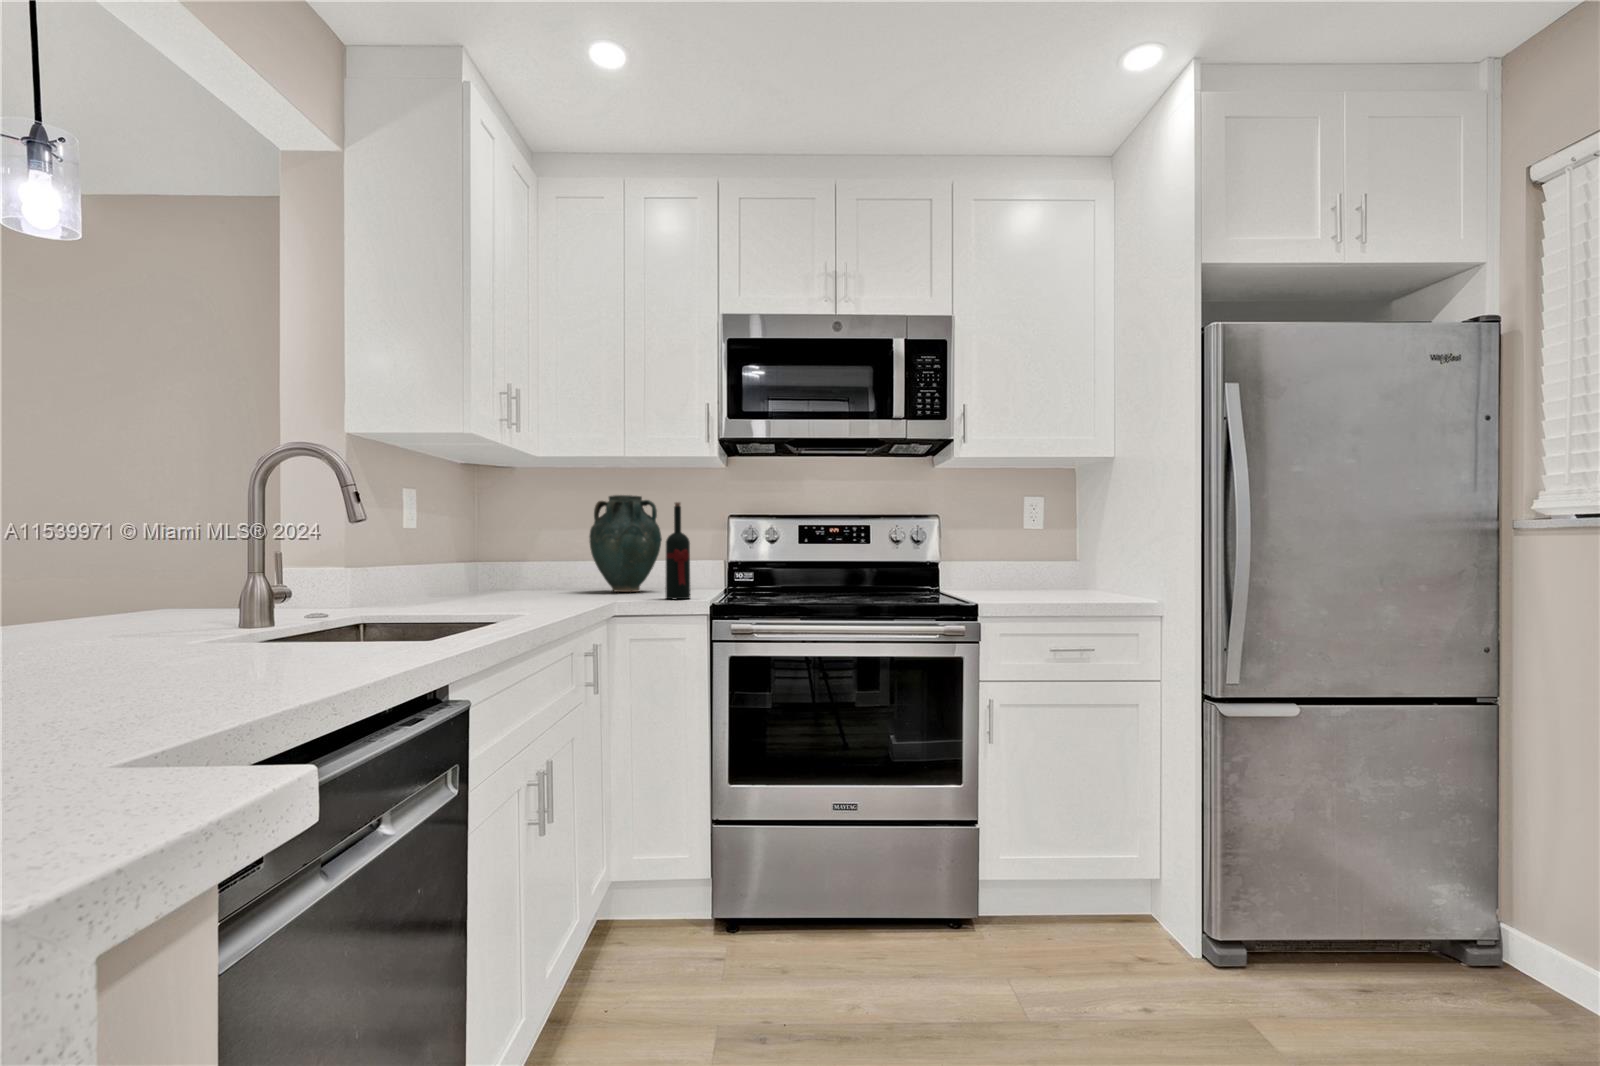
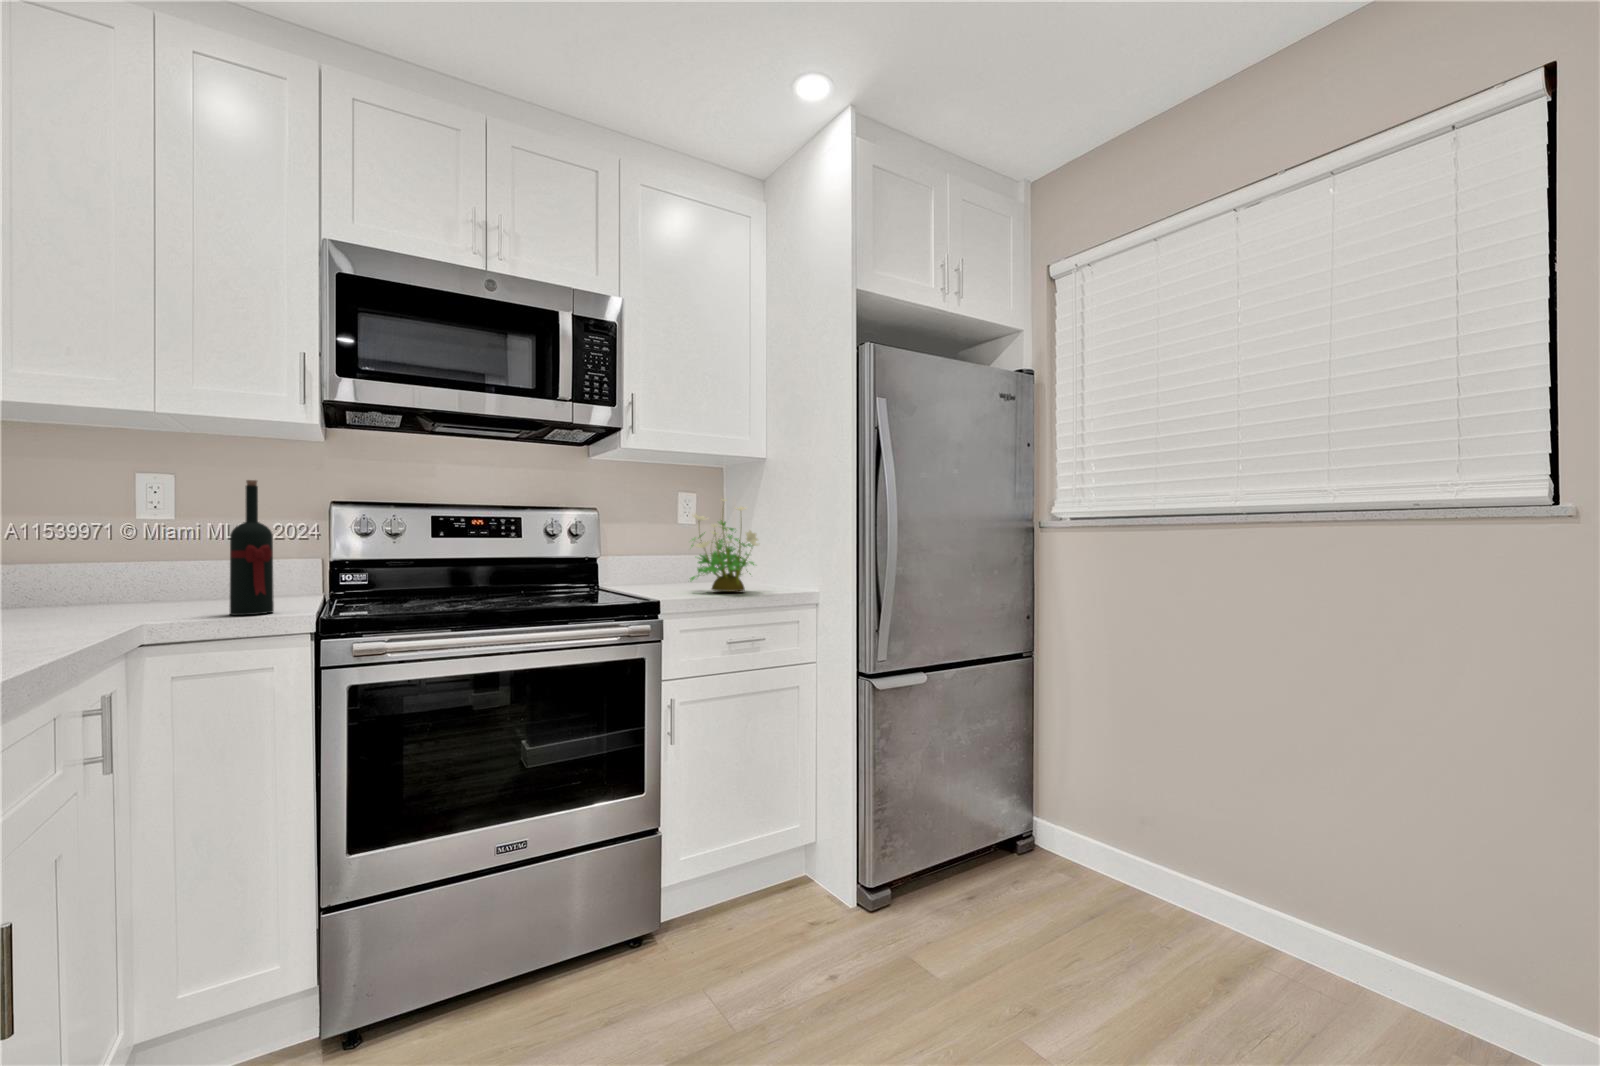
vase: present [589,495,662,592] -> none [75,468,217,608]
potted plant: none [1012,504,1089,599] -> present [690,499,759,591]

